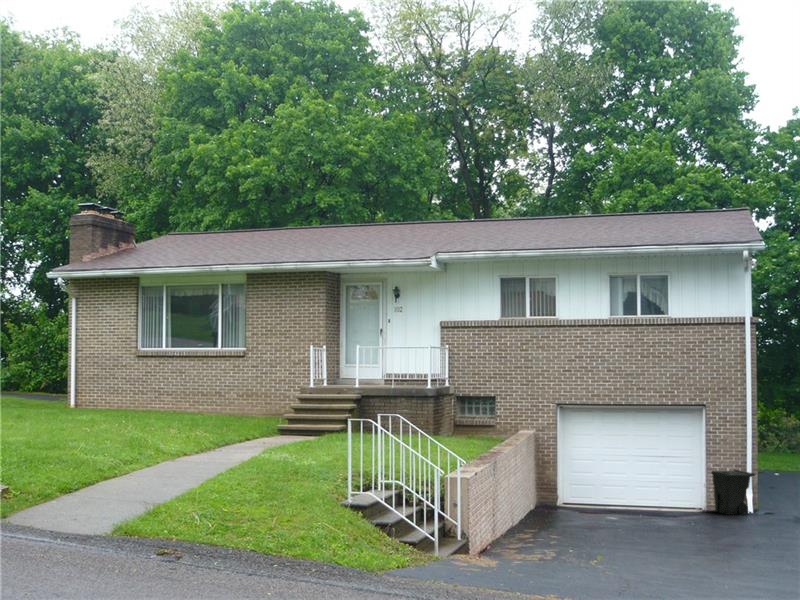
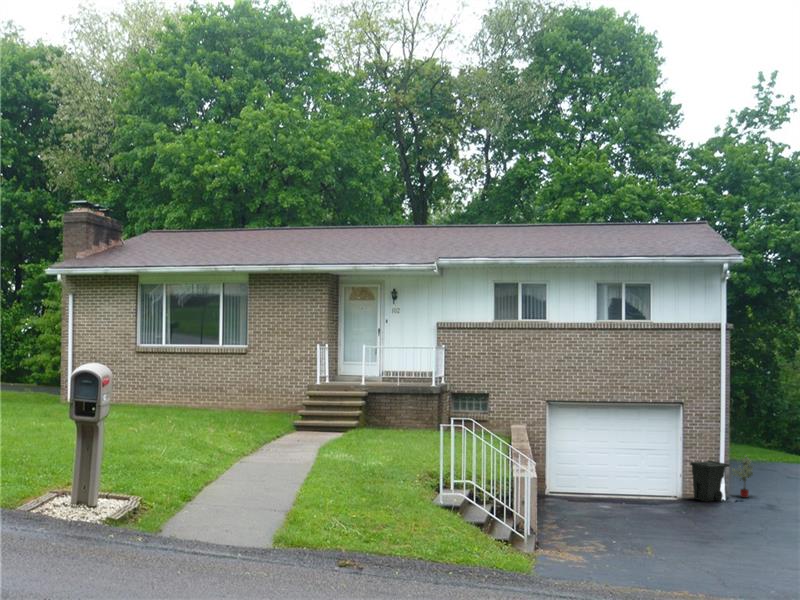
potted tree: none [763,464,789,512] -> present [732,456,753,498]

